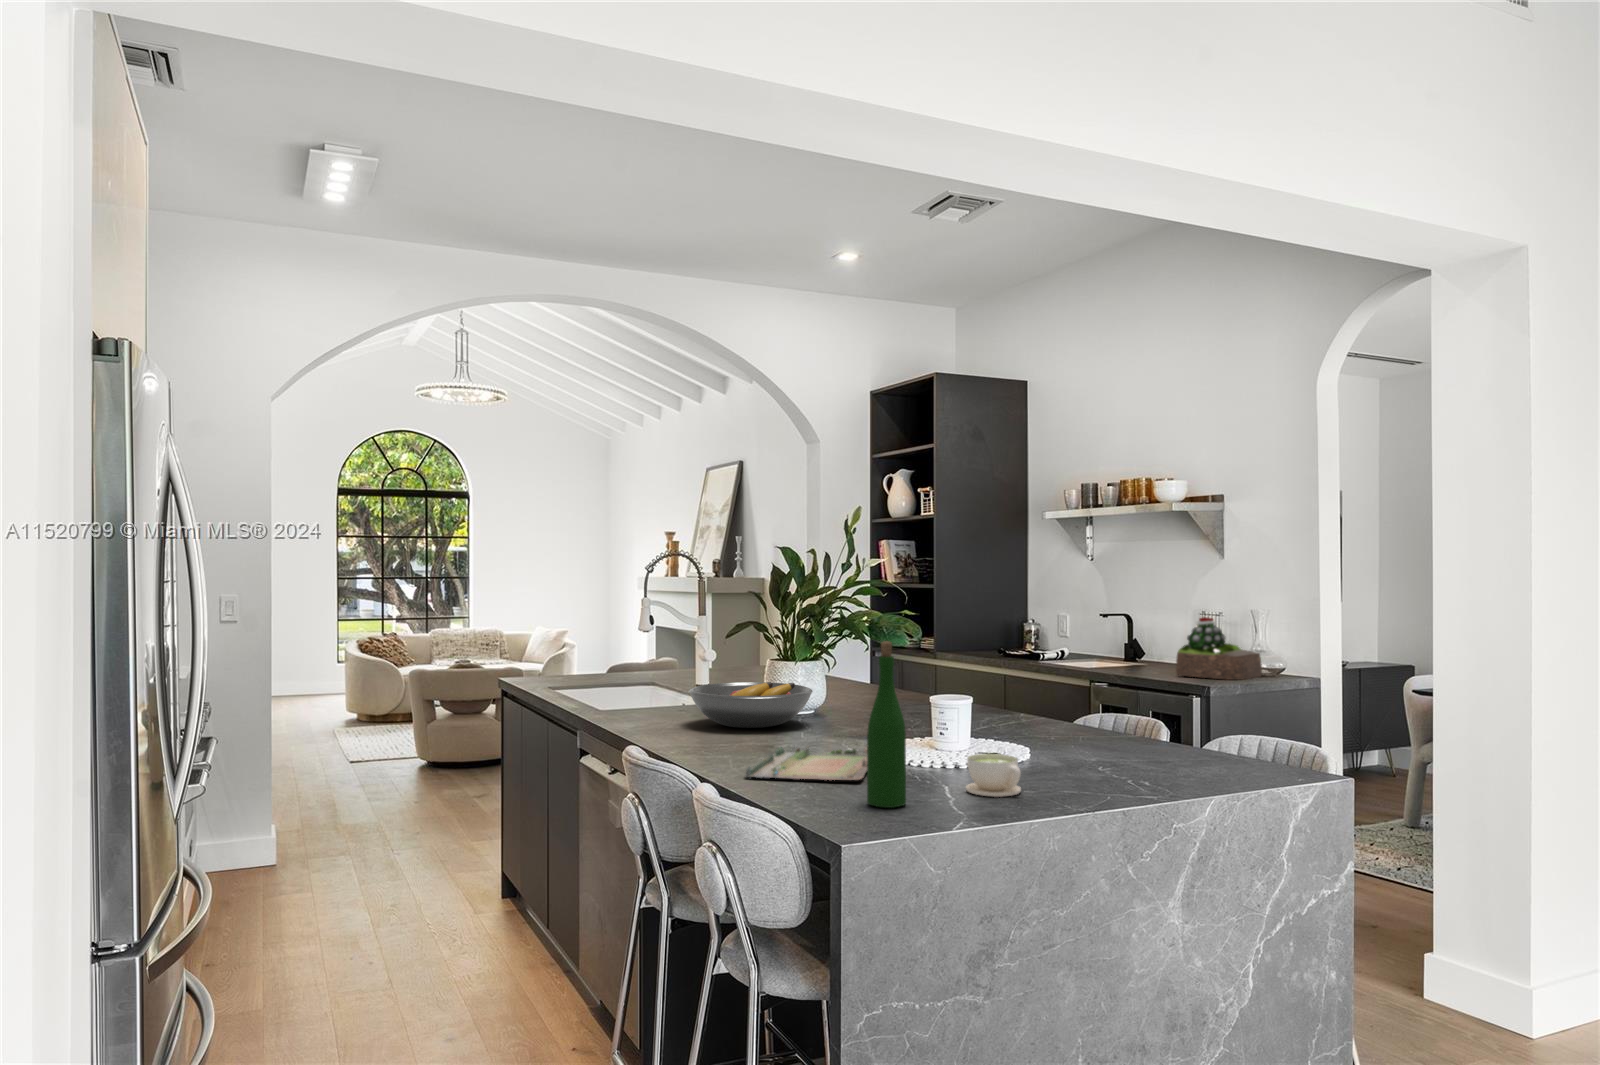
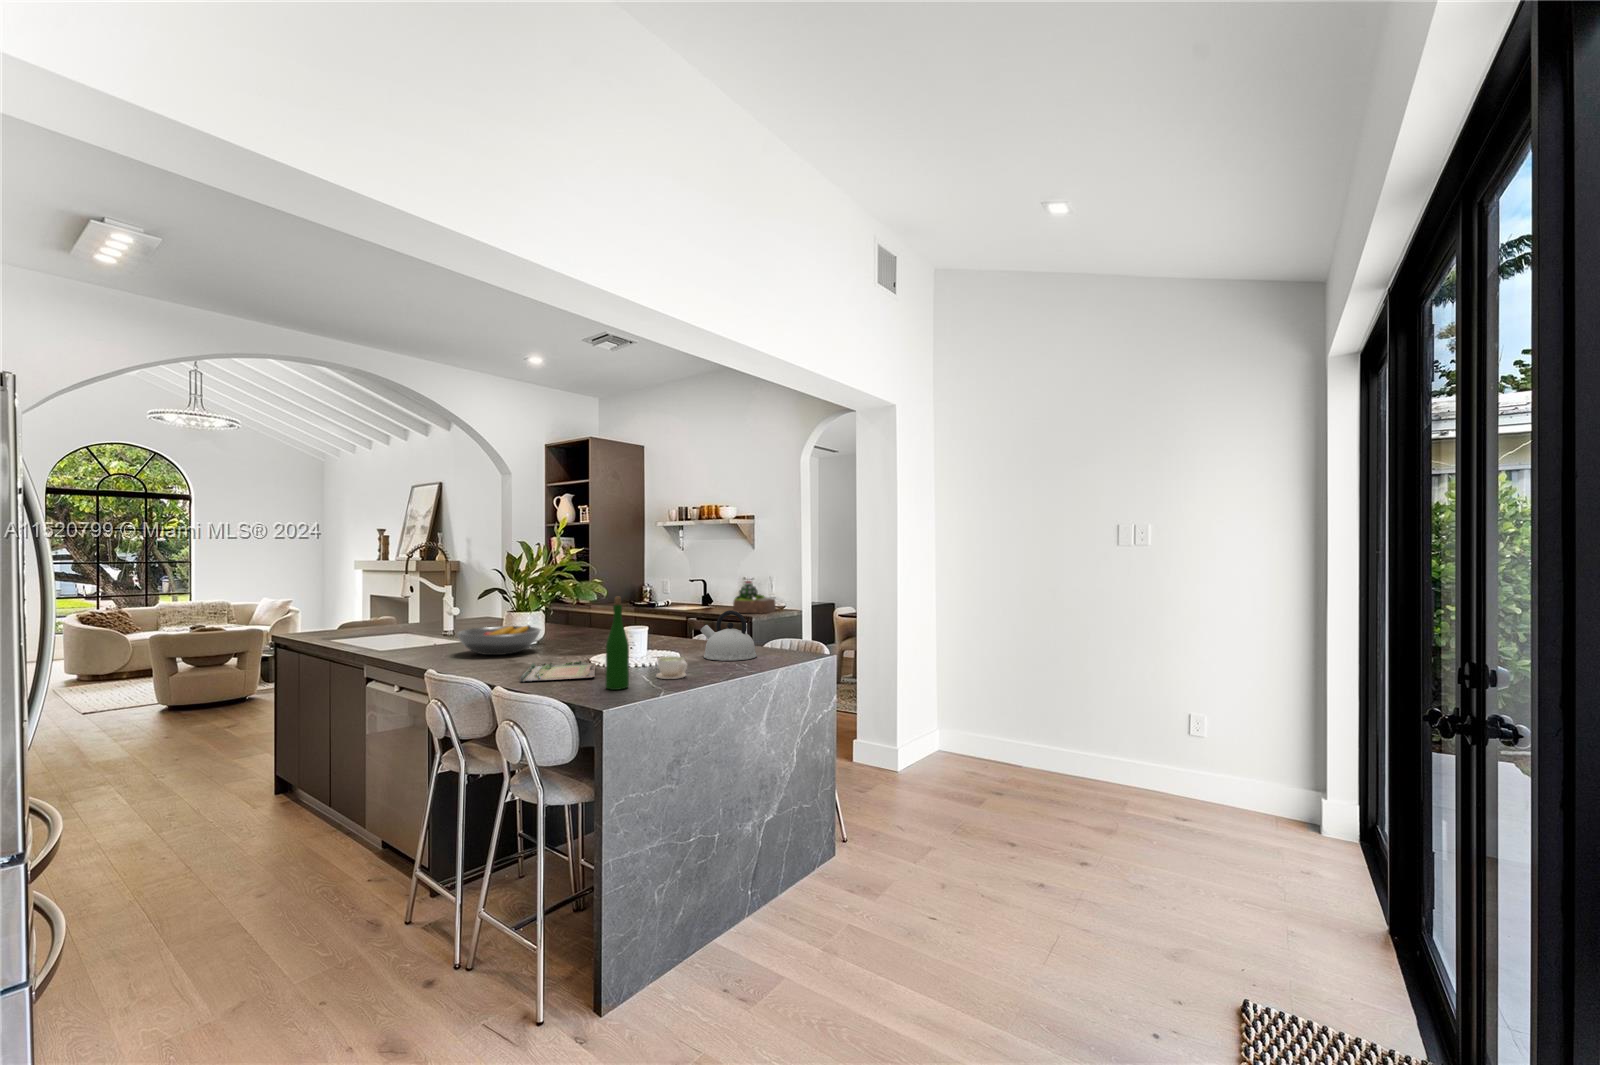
kettle: none [1070,674,1179,770] -> present [700,610,757,661]

